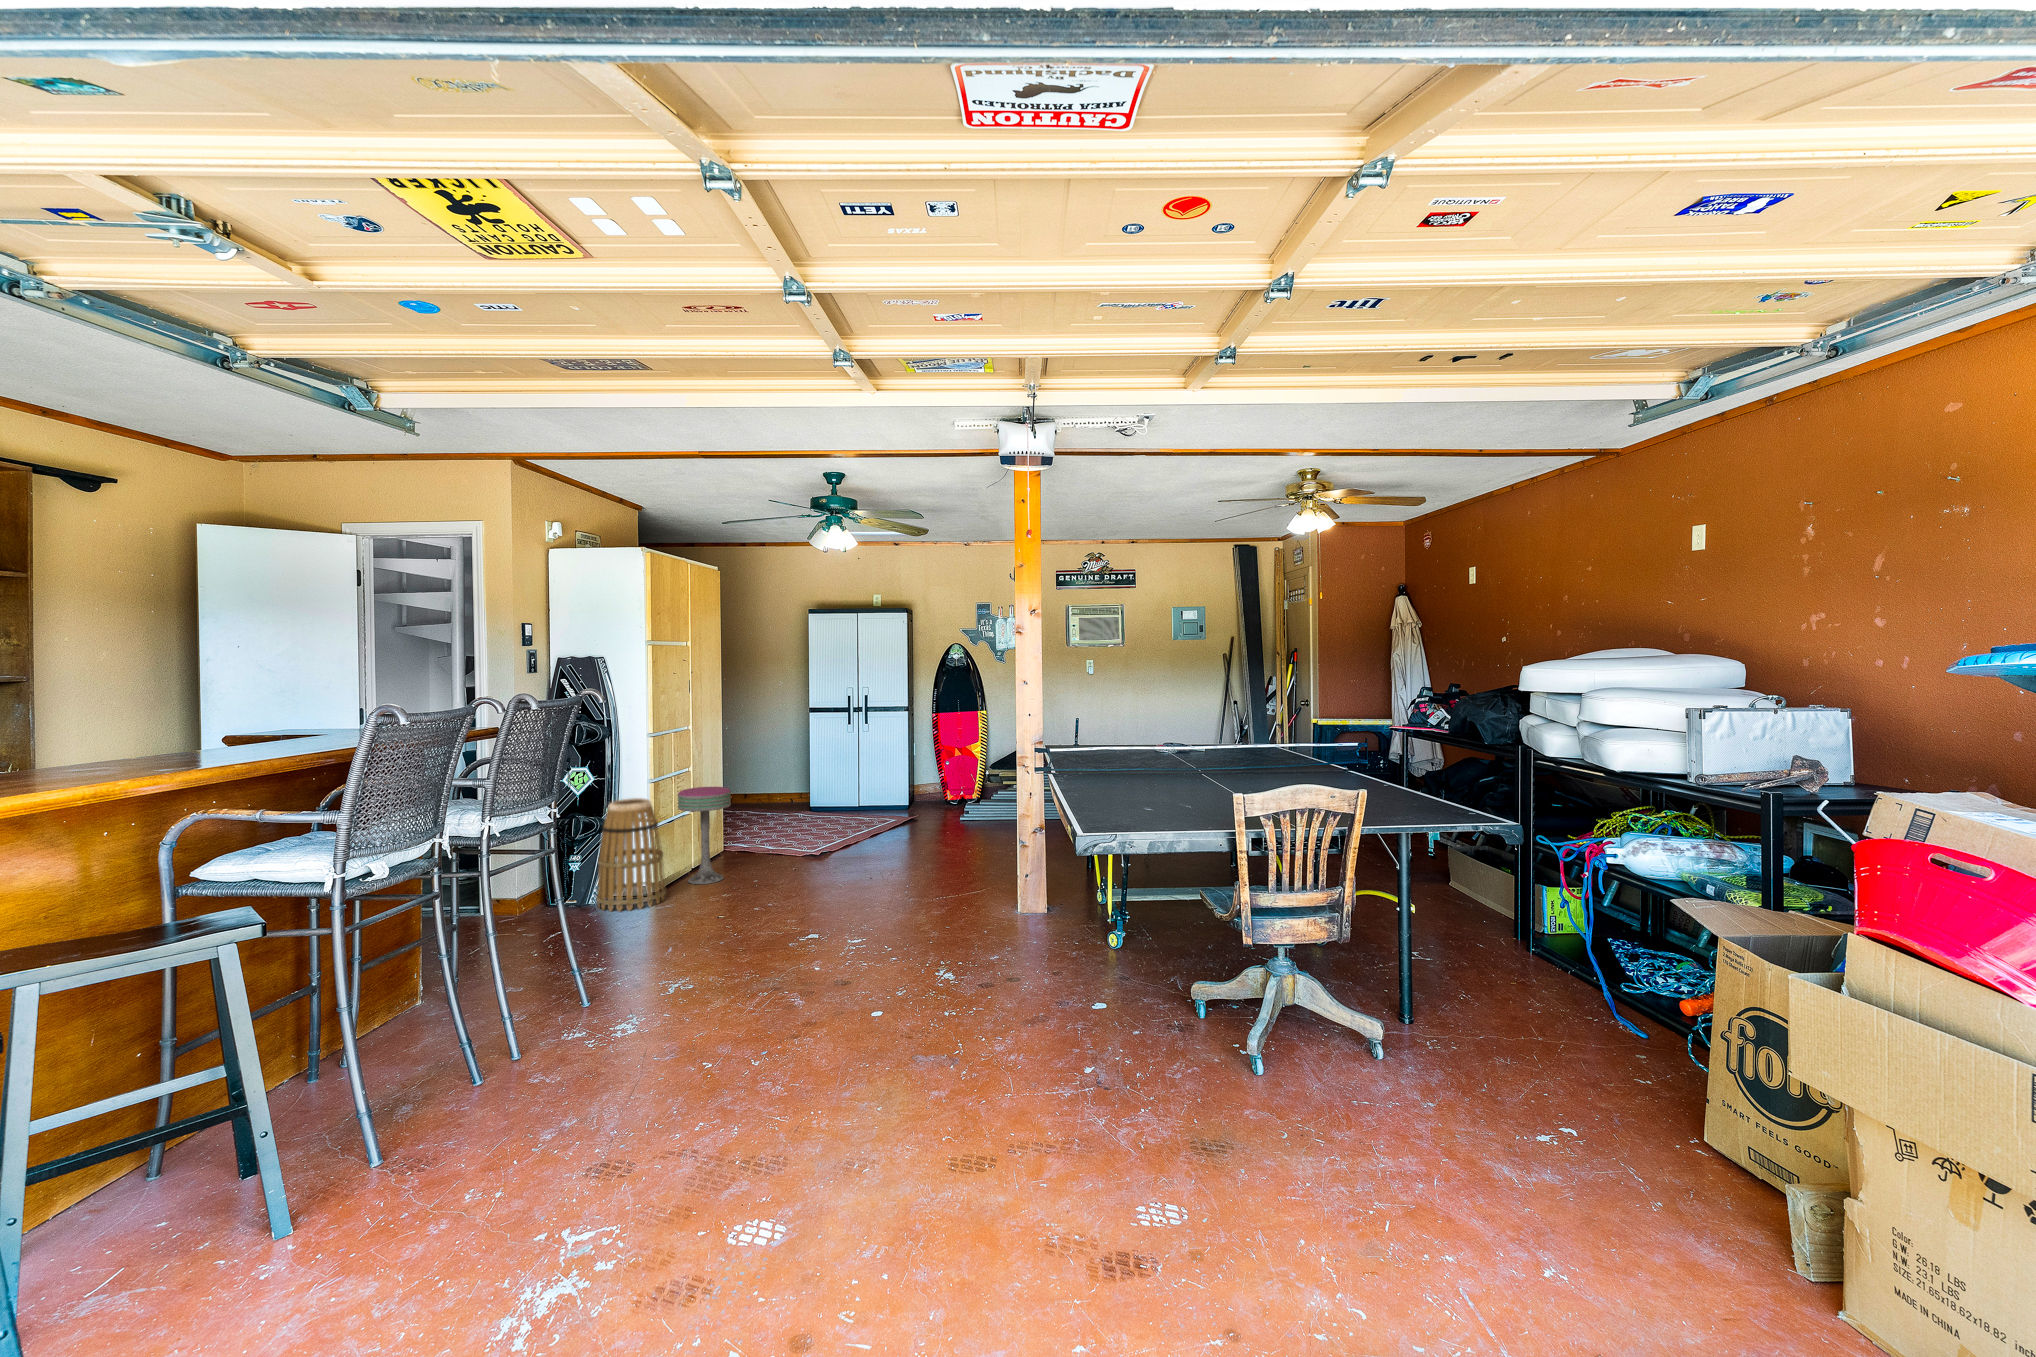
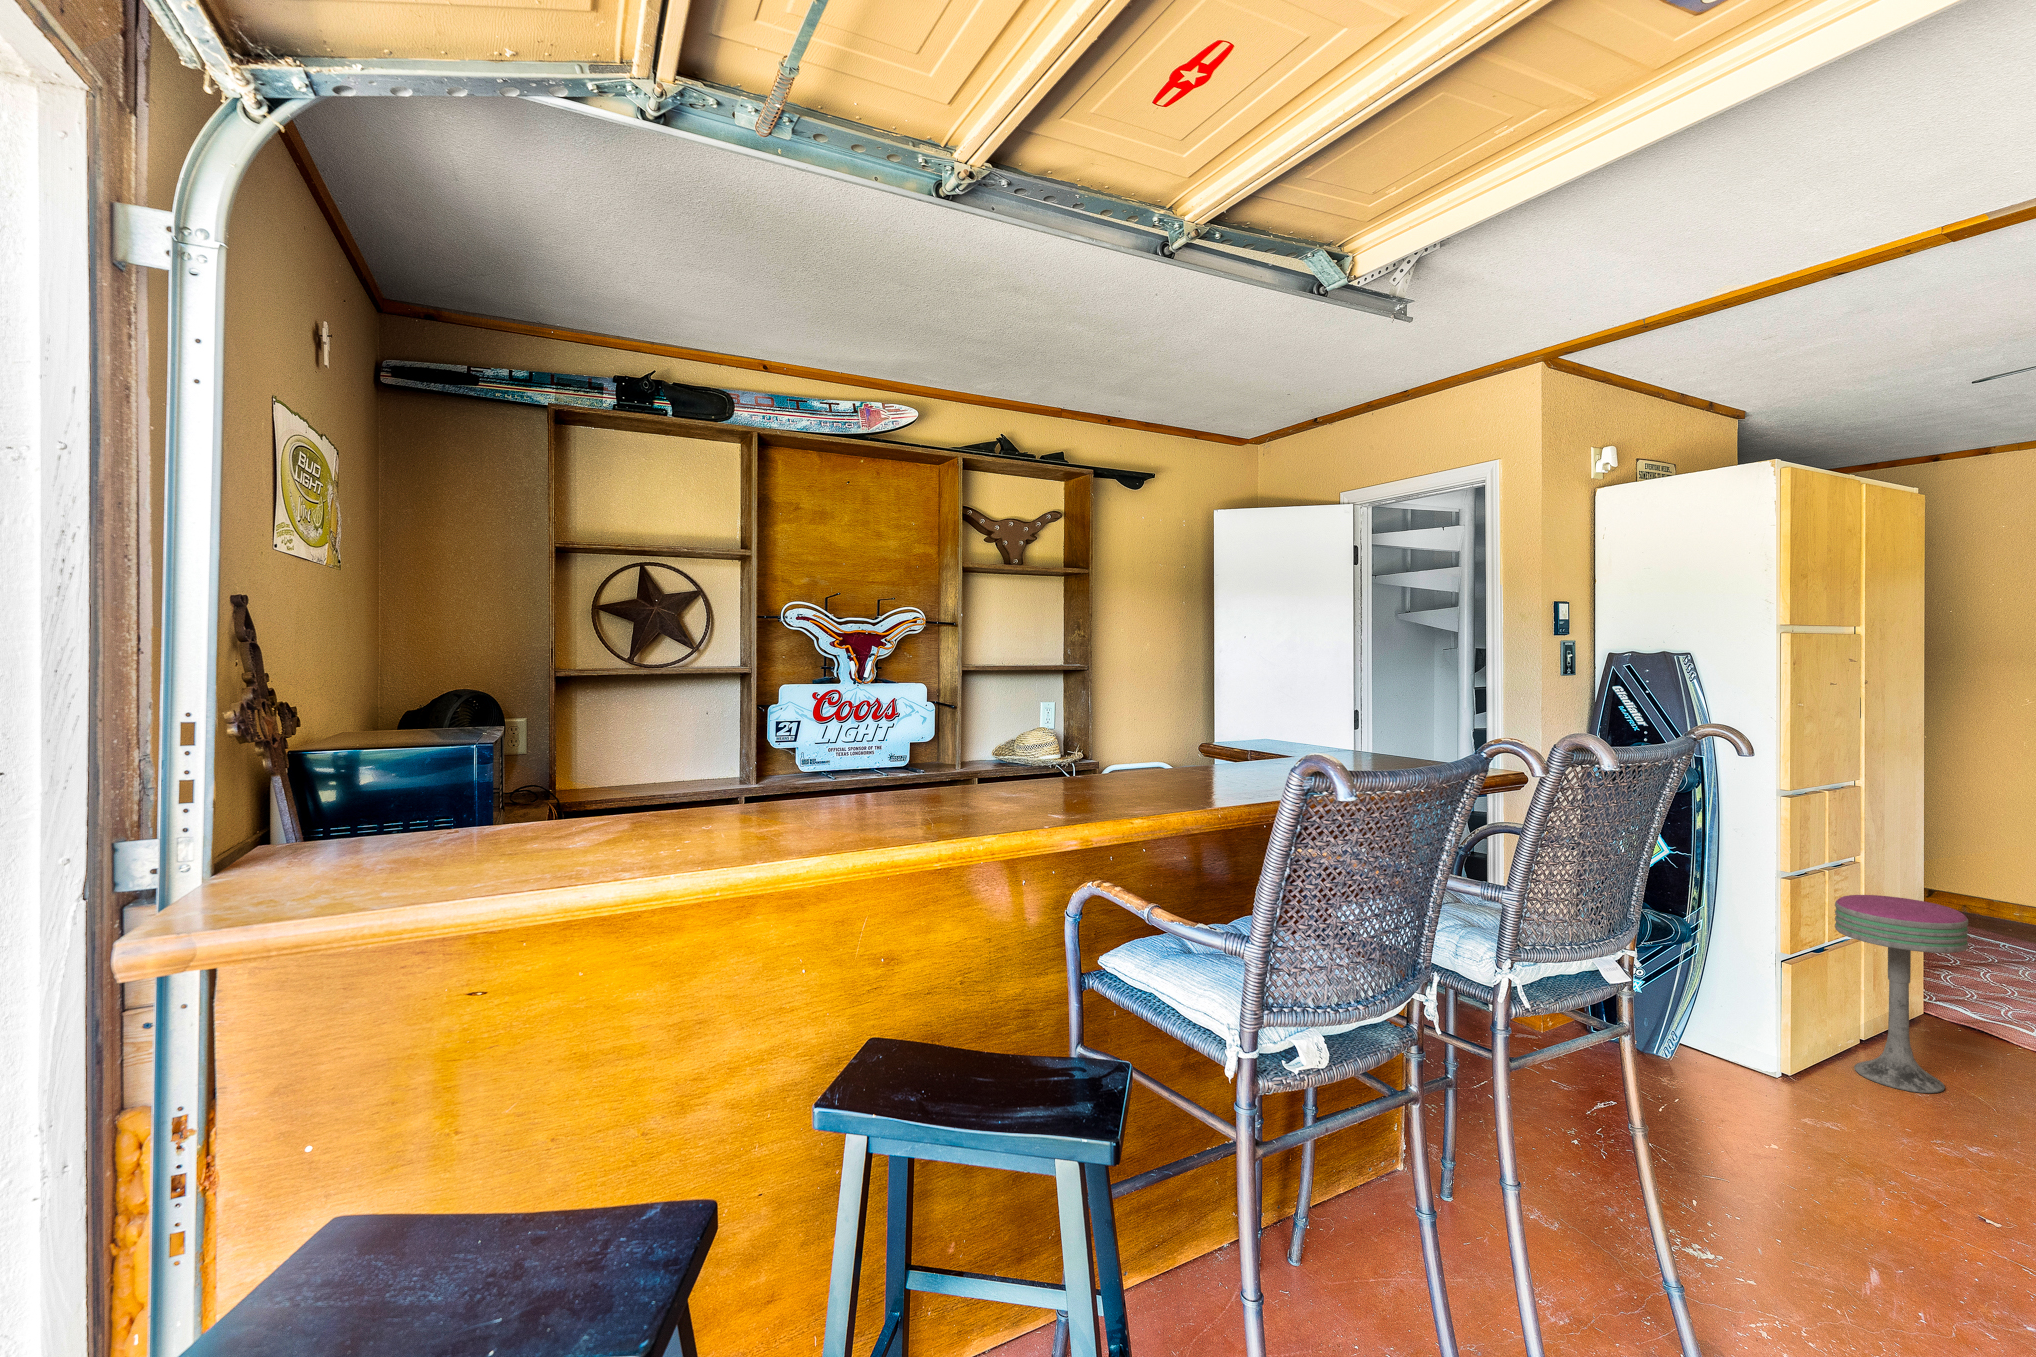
basket: present [596,798,666,911] -> none [1671,896,1815,1109]

